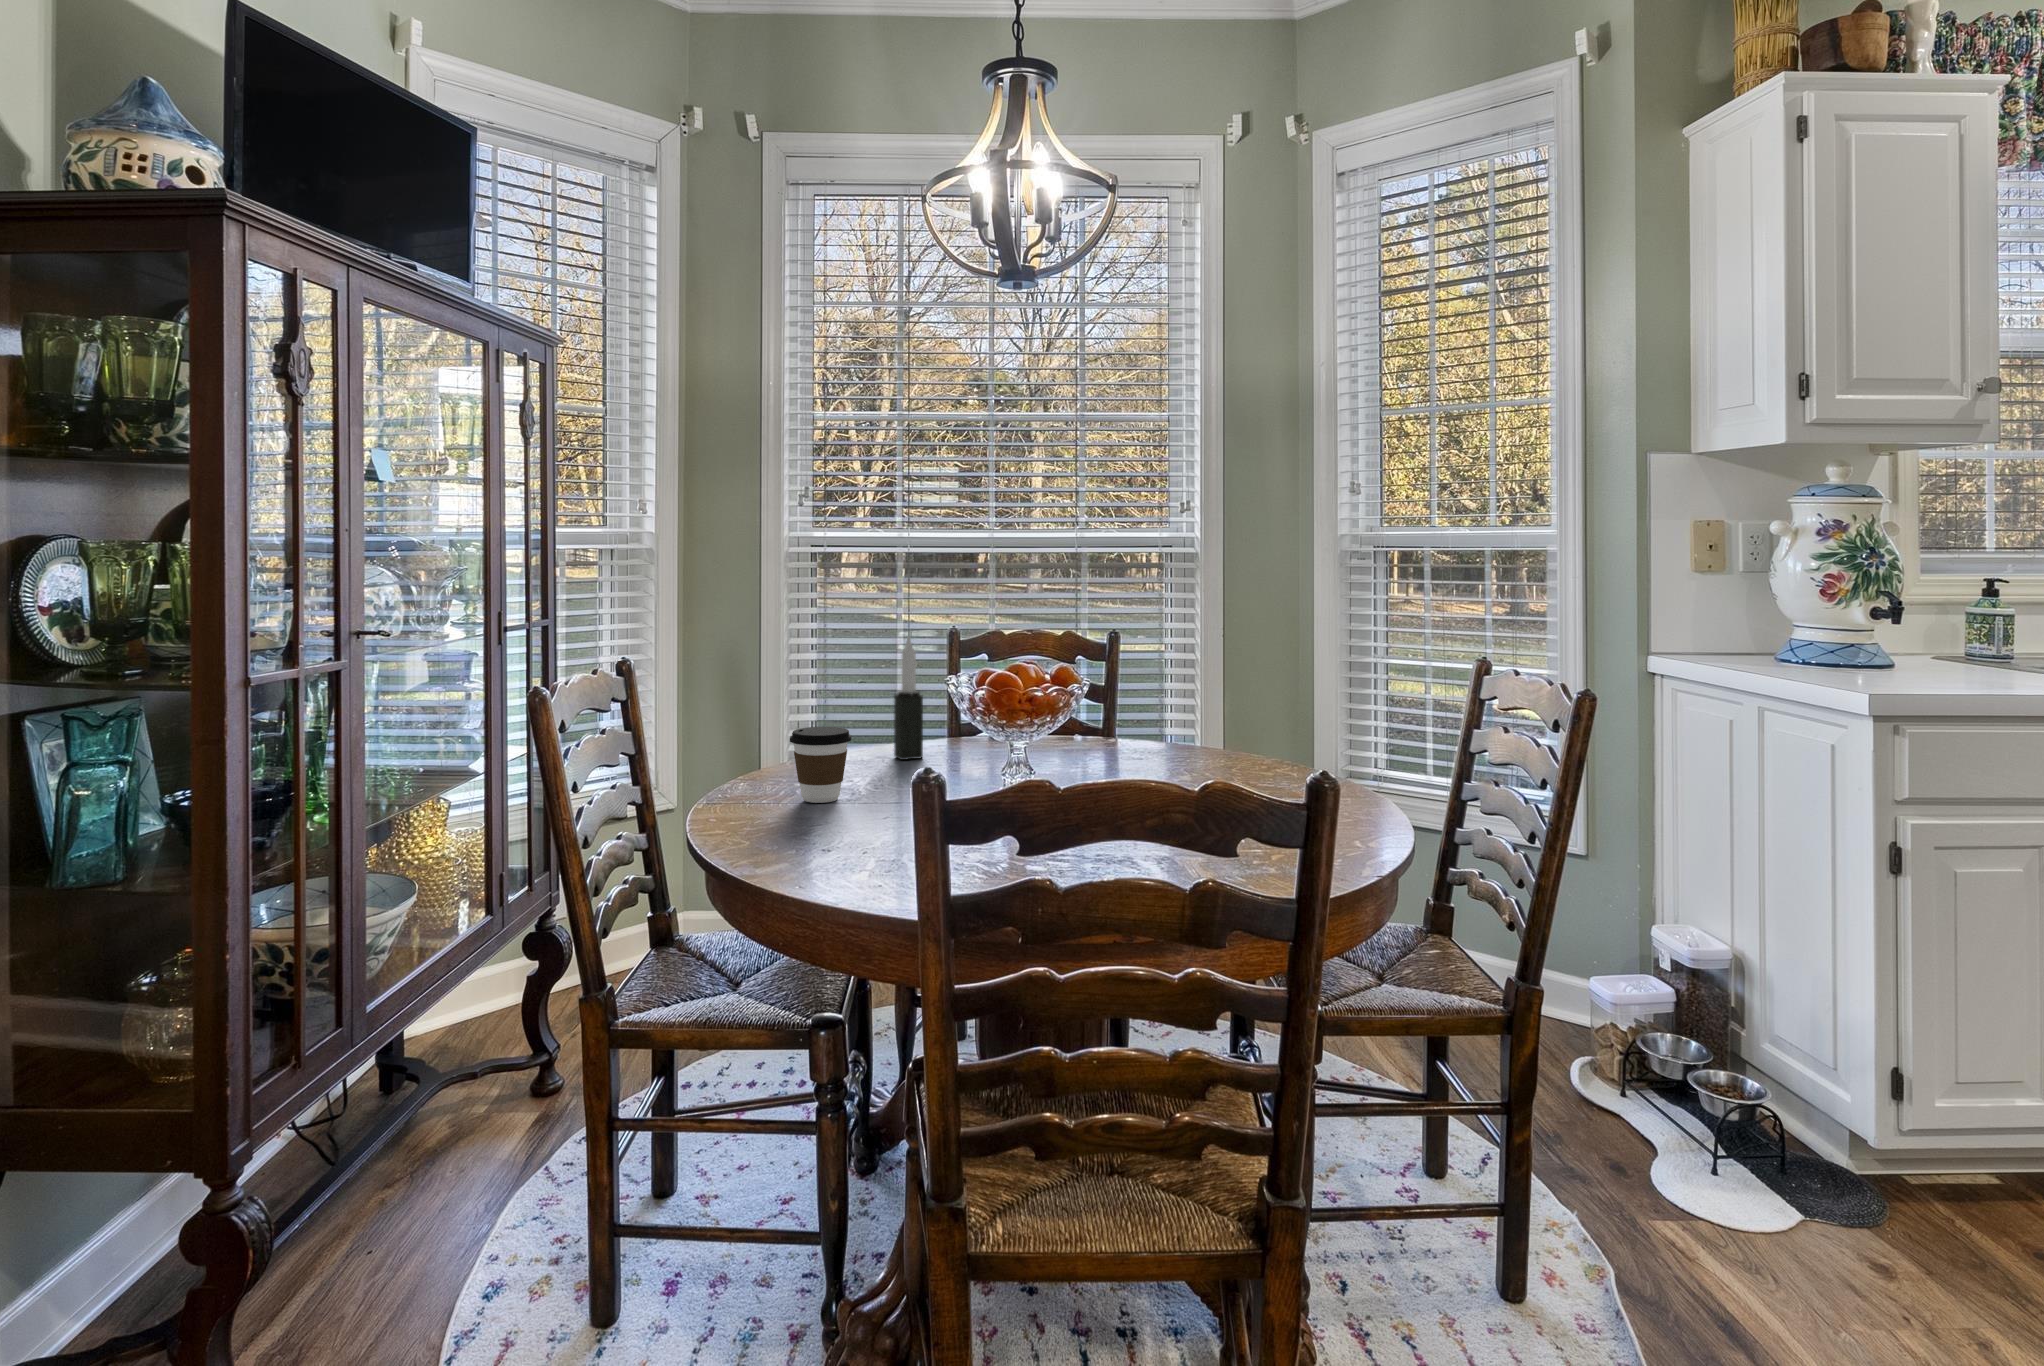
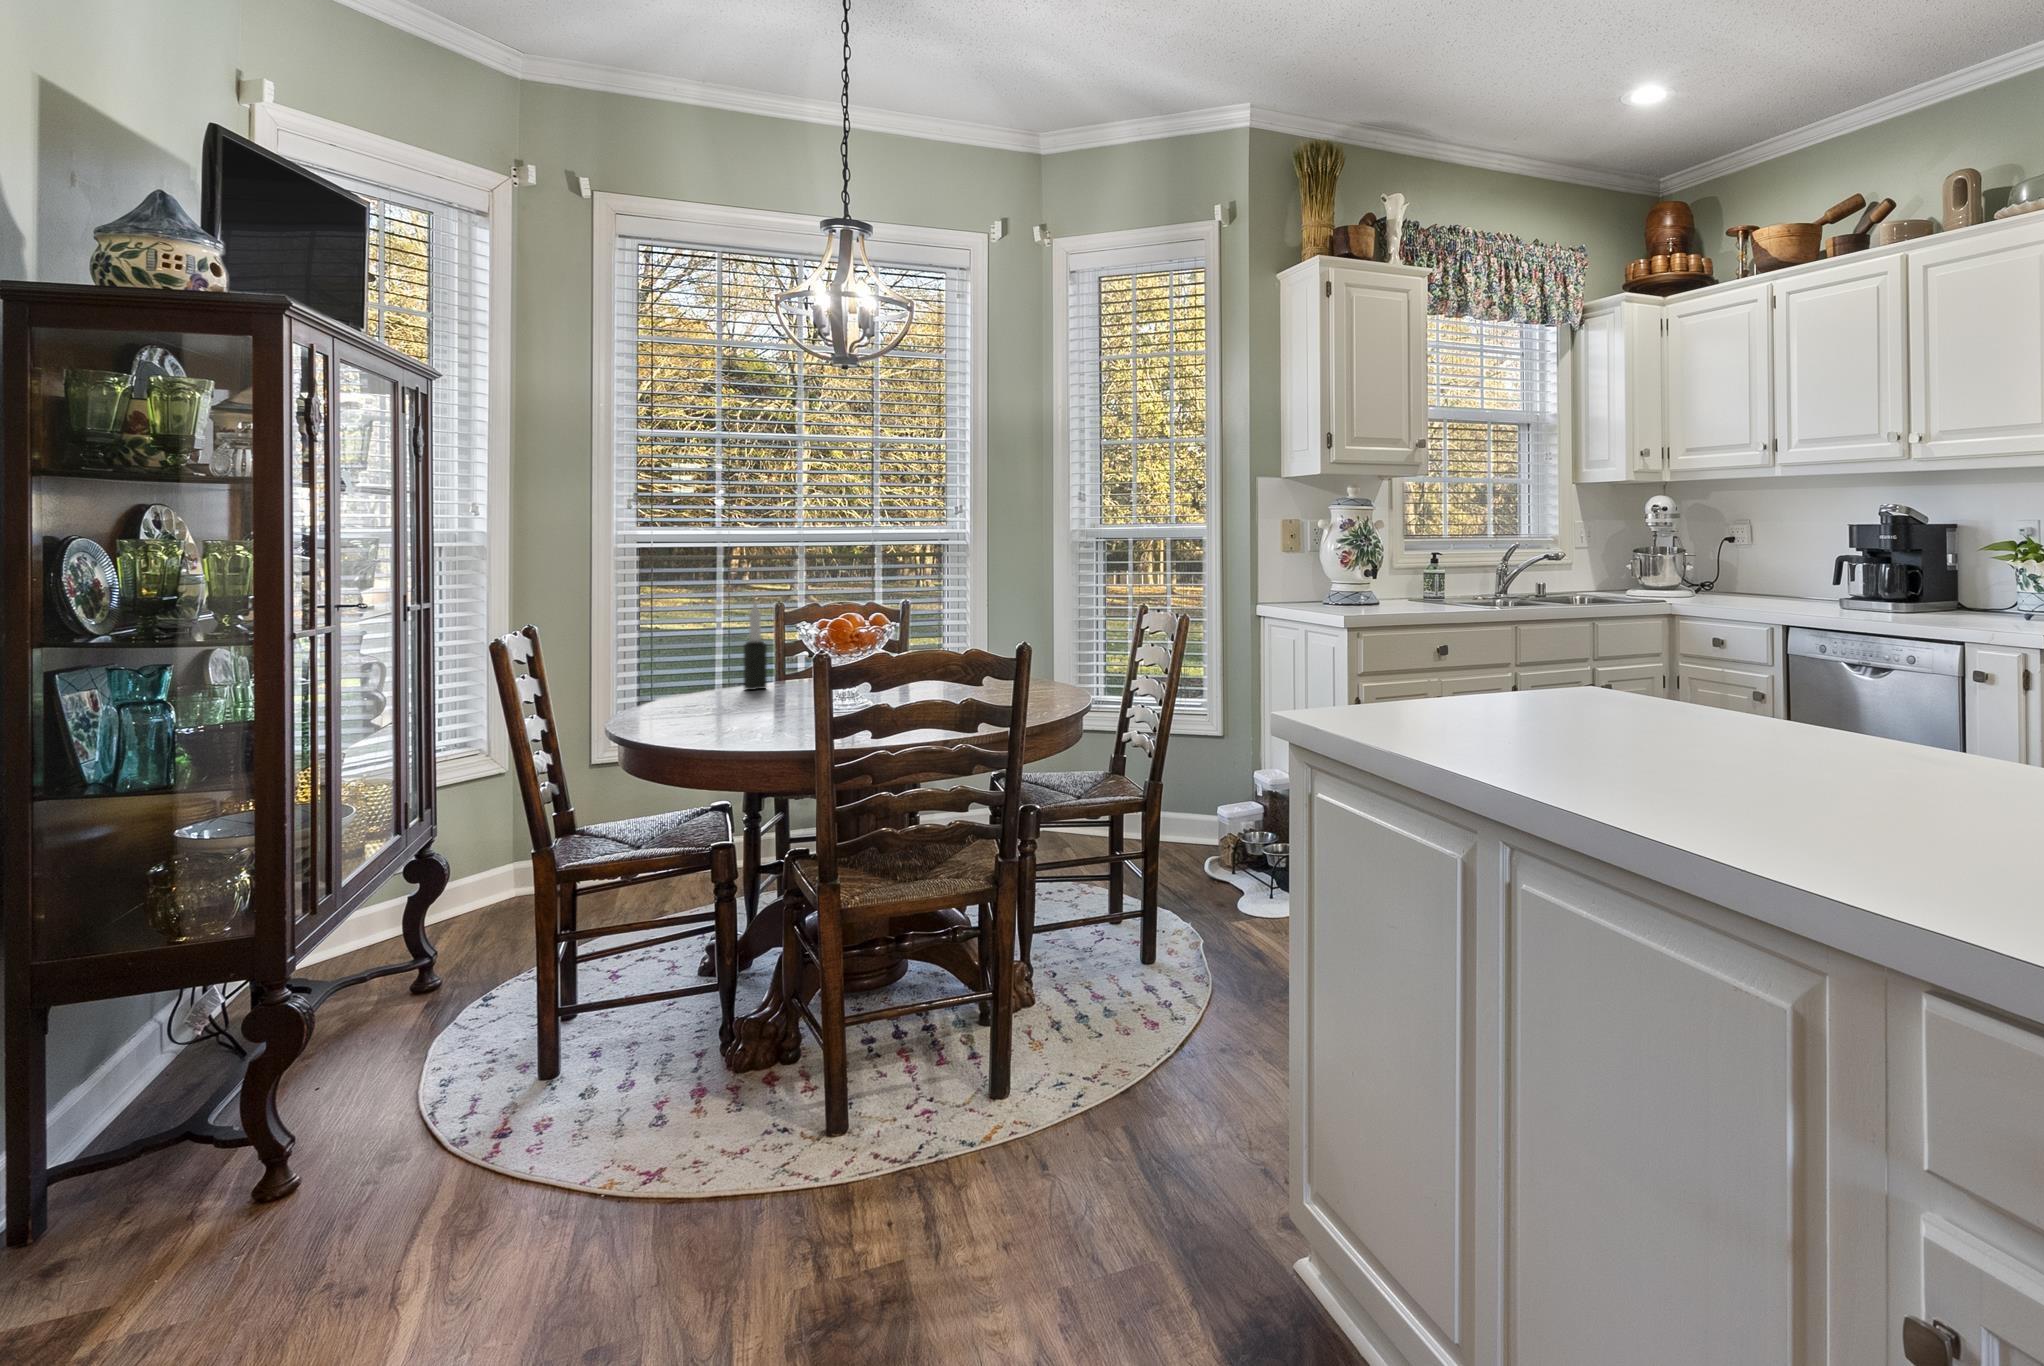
coffee cup: present [790,727,851,803] -> none [676,662,724,713]

